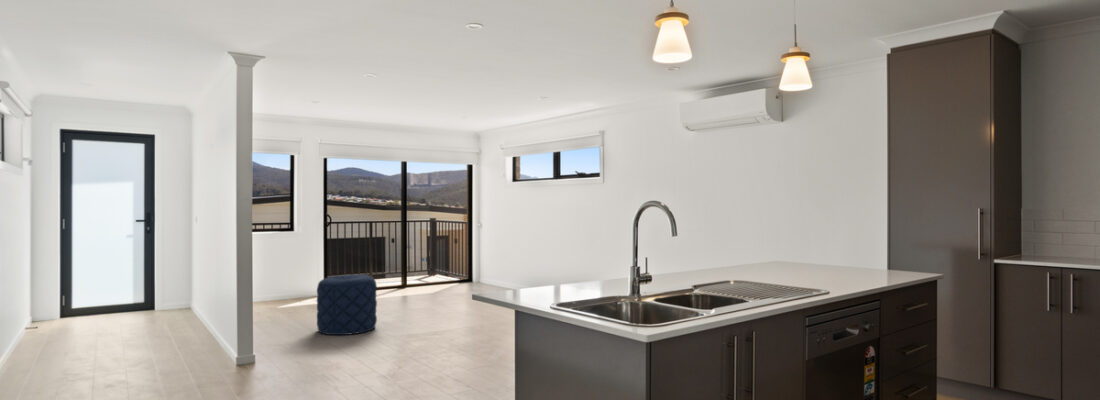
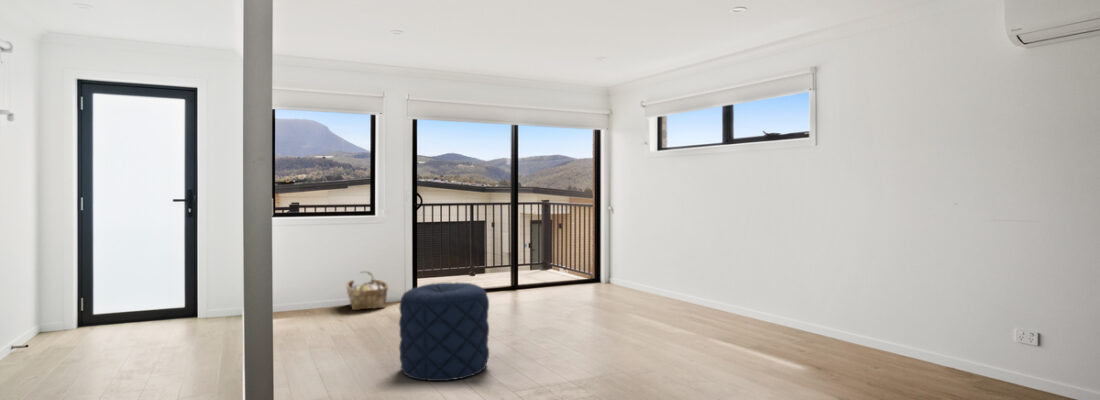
woven basket: none [272,274,304,303] -> present [347,271,388,310]

